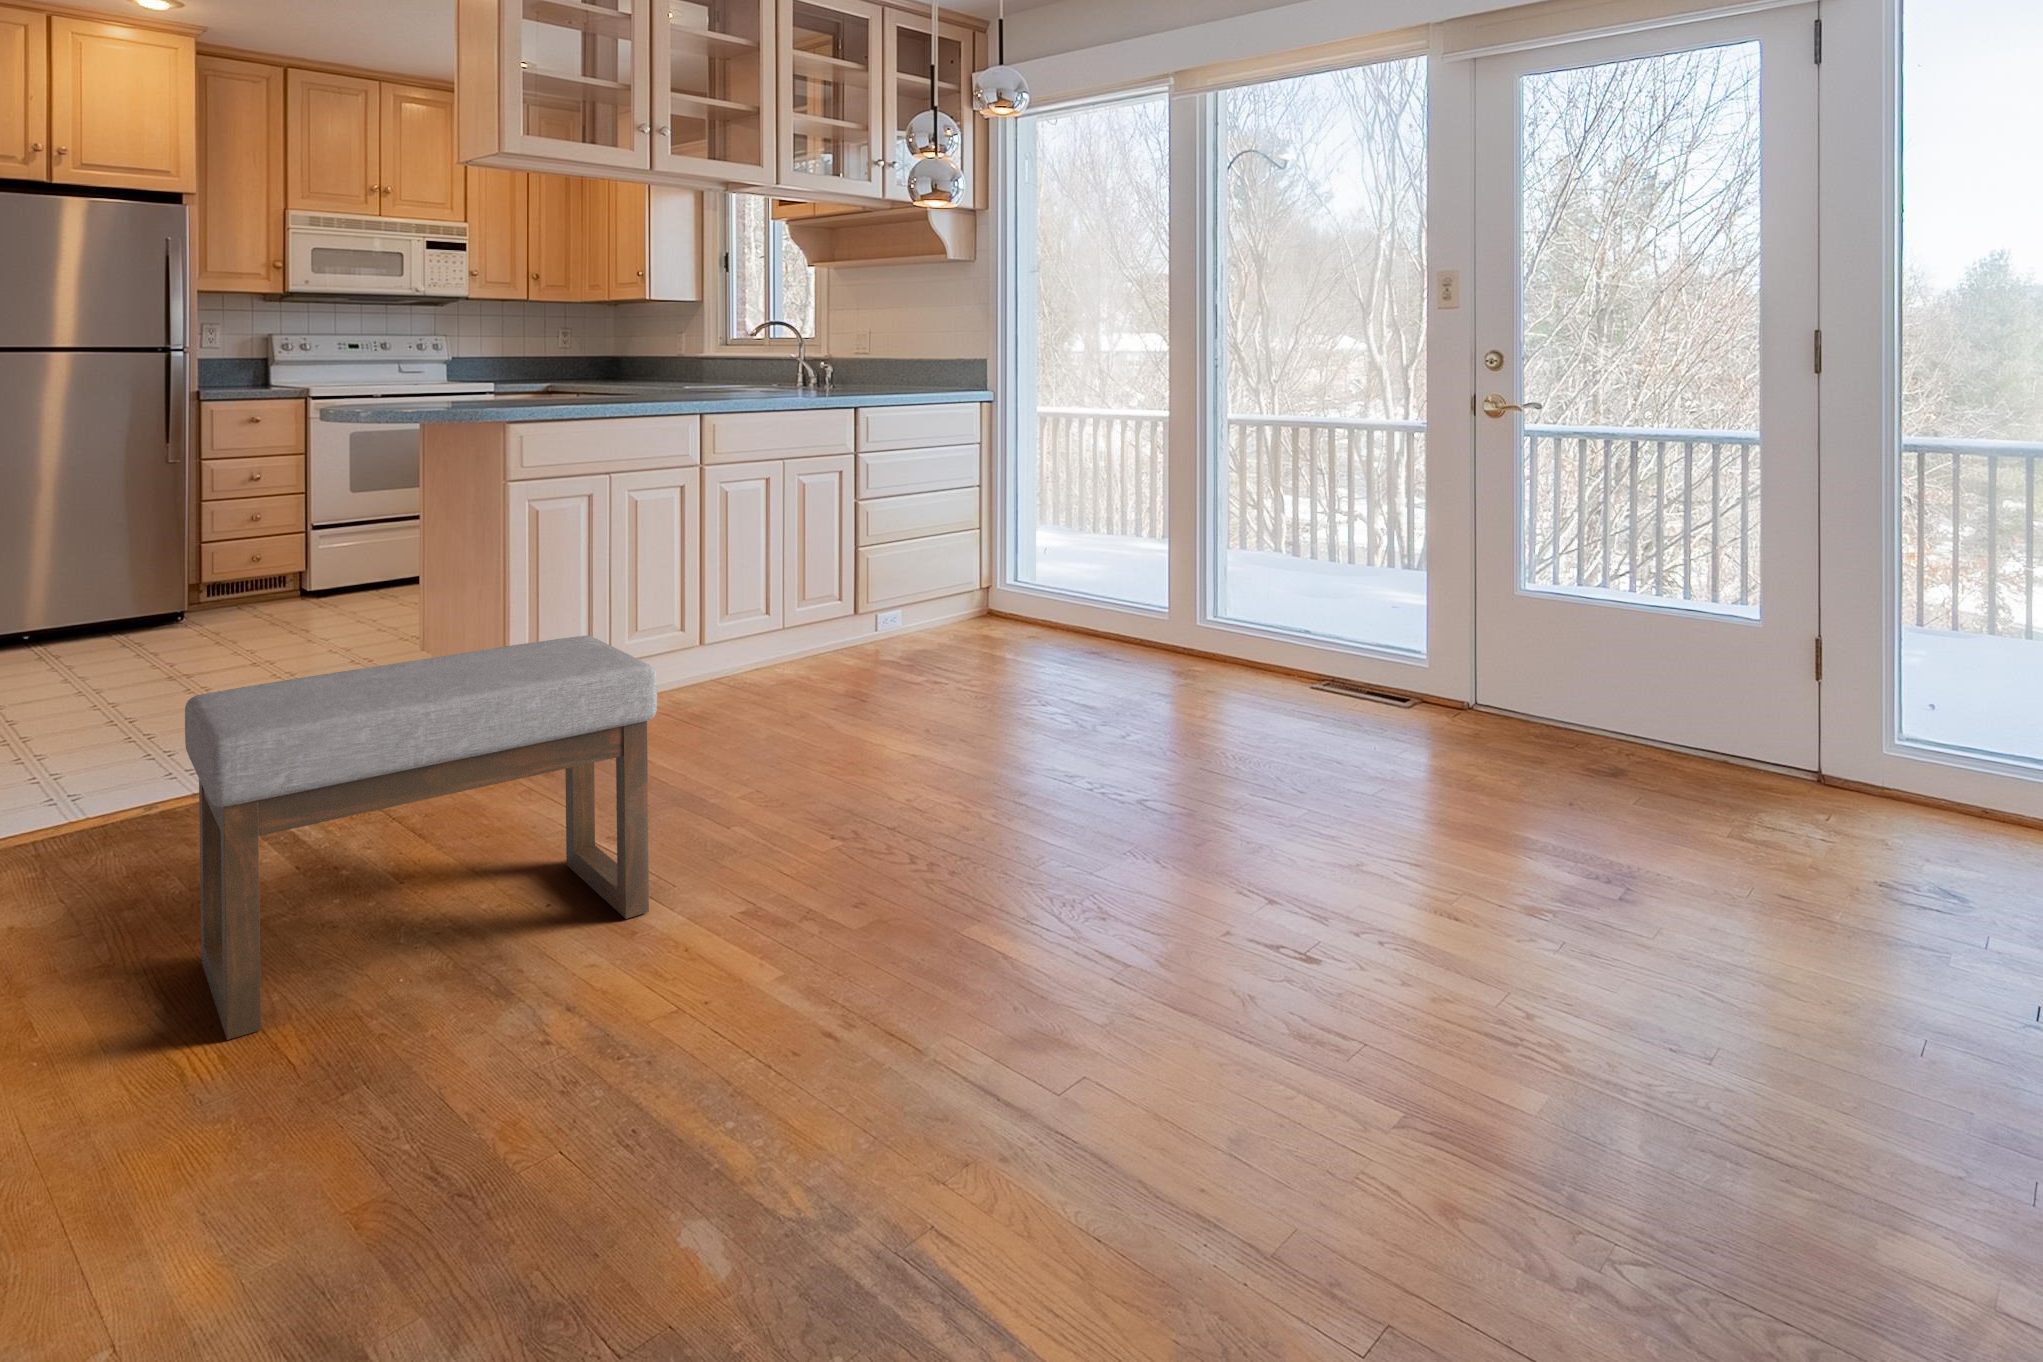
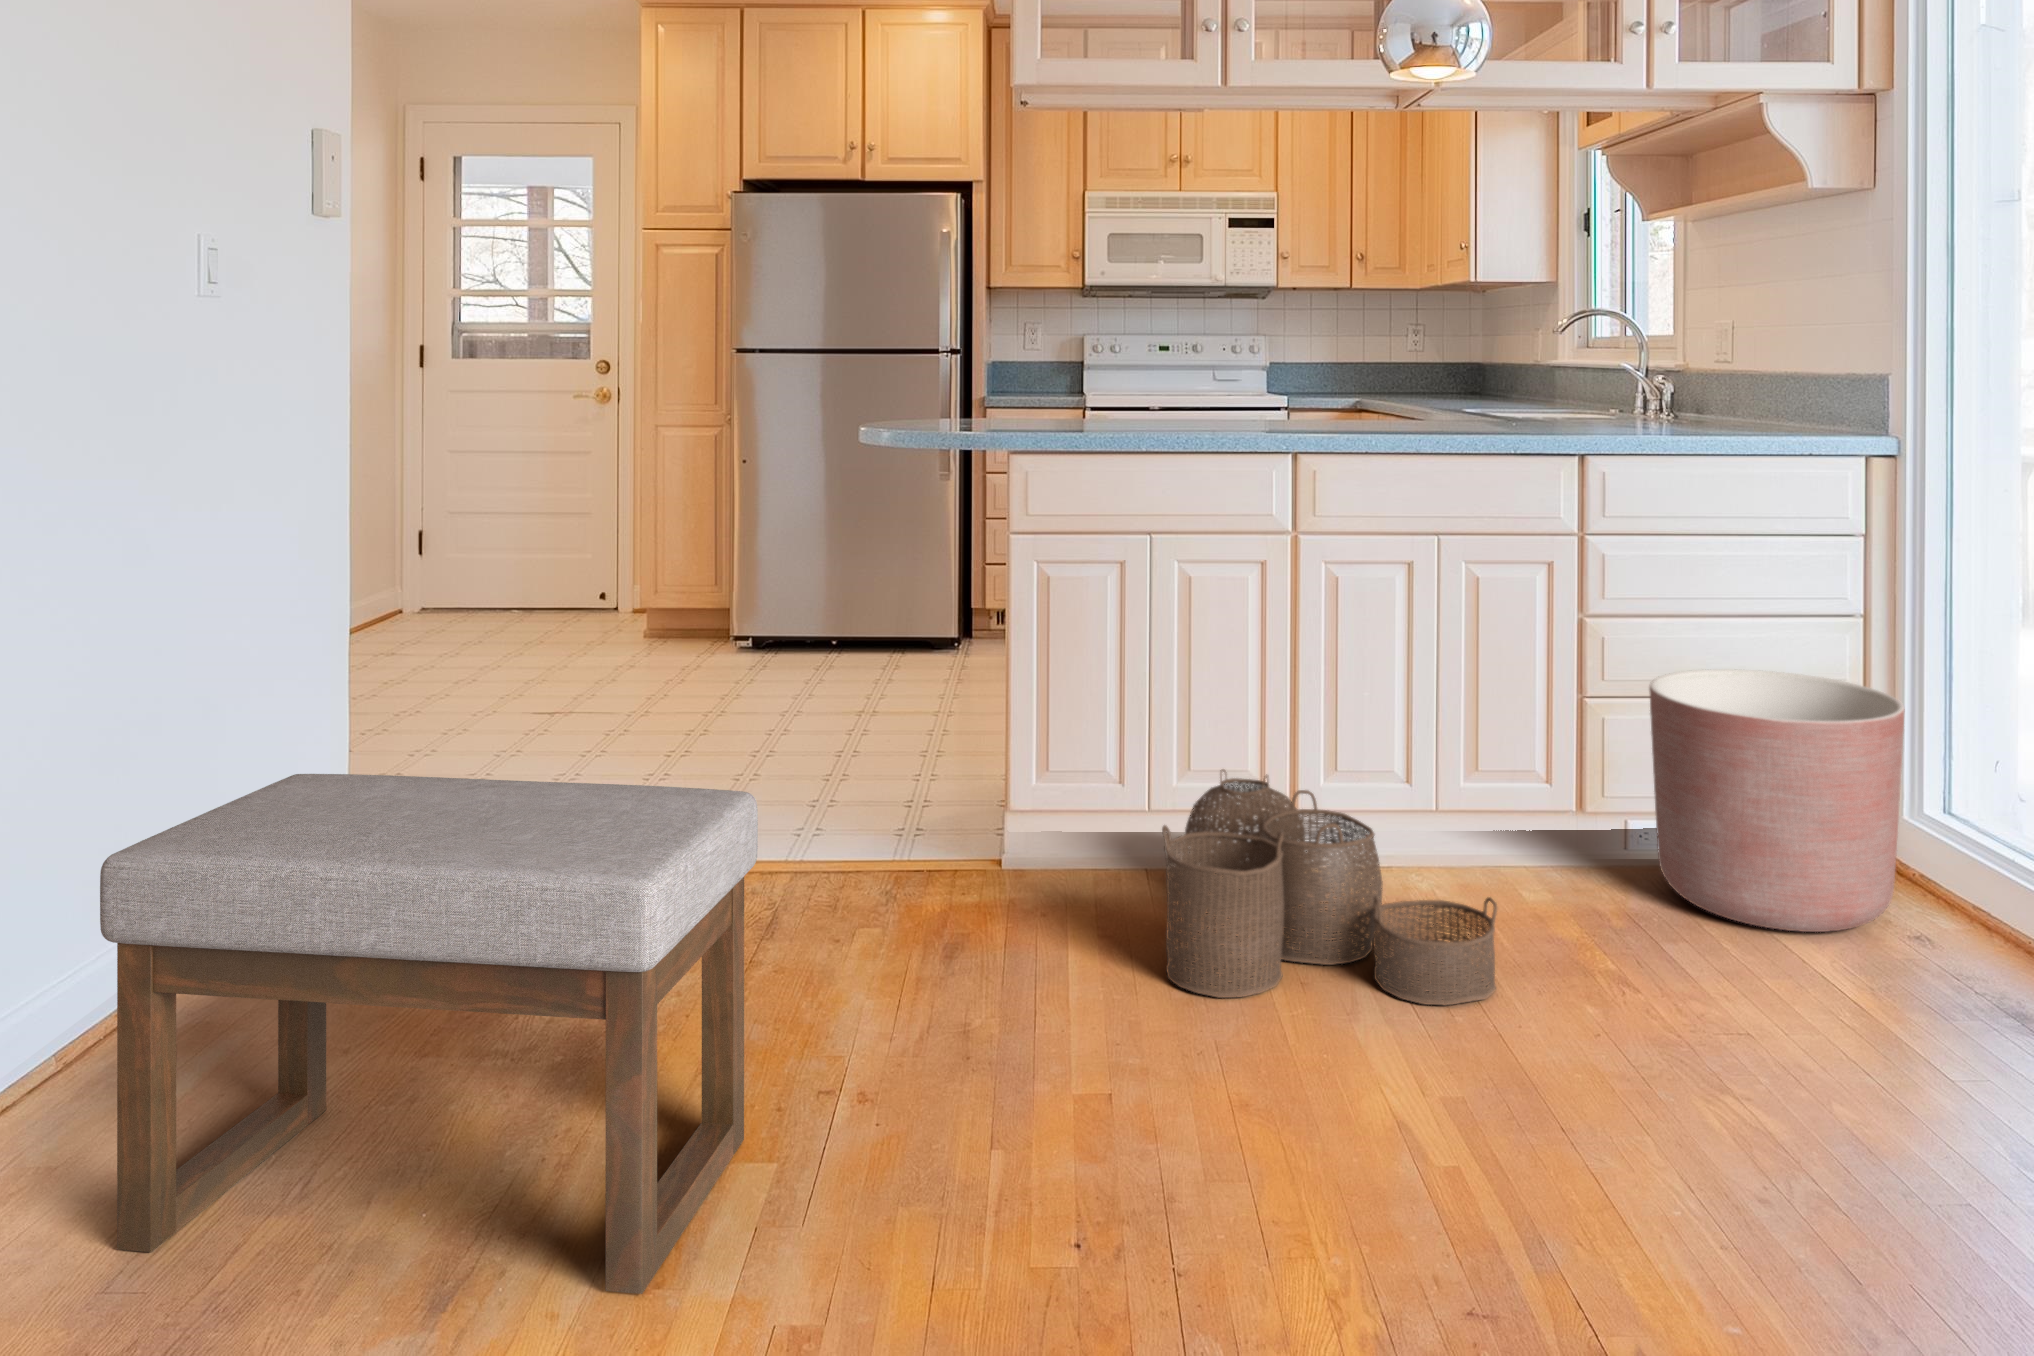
planter: none [899,521,1024,650] -> present [1649,669,1904,932]
woven basket: none [654,619,889,740] -> present [1162,769,1497,1006]

